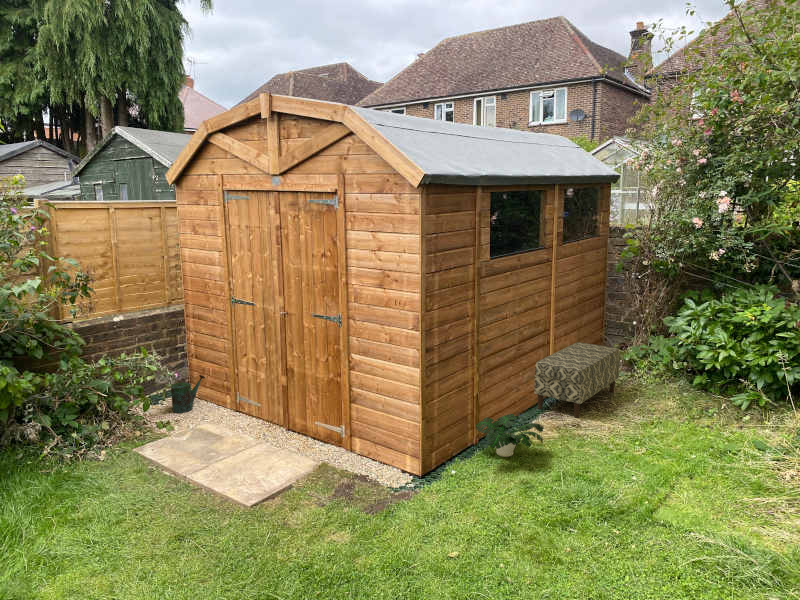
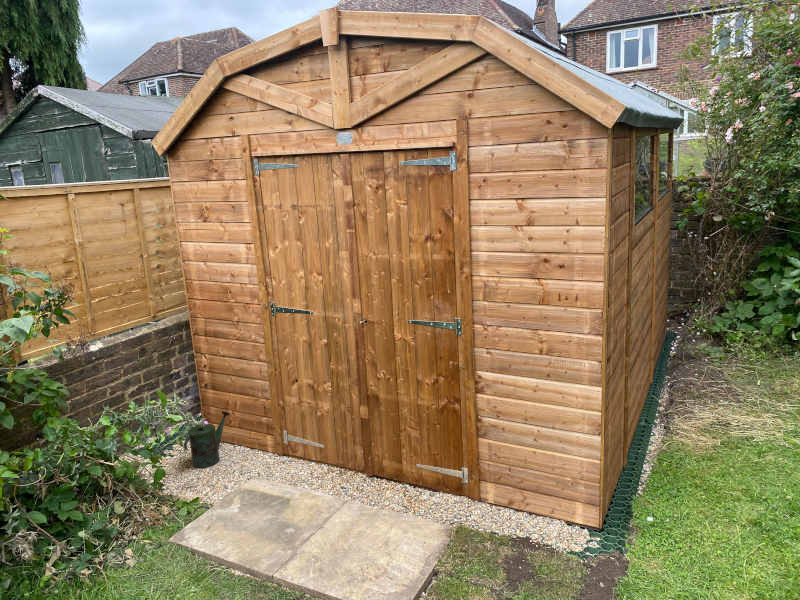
bench: present [534,342,620,418] -> none [651,322,724,416]
potted plant: present [476,414,544,457] -> none [633,424,740,483]

